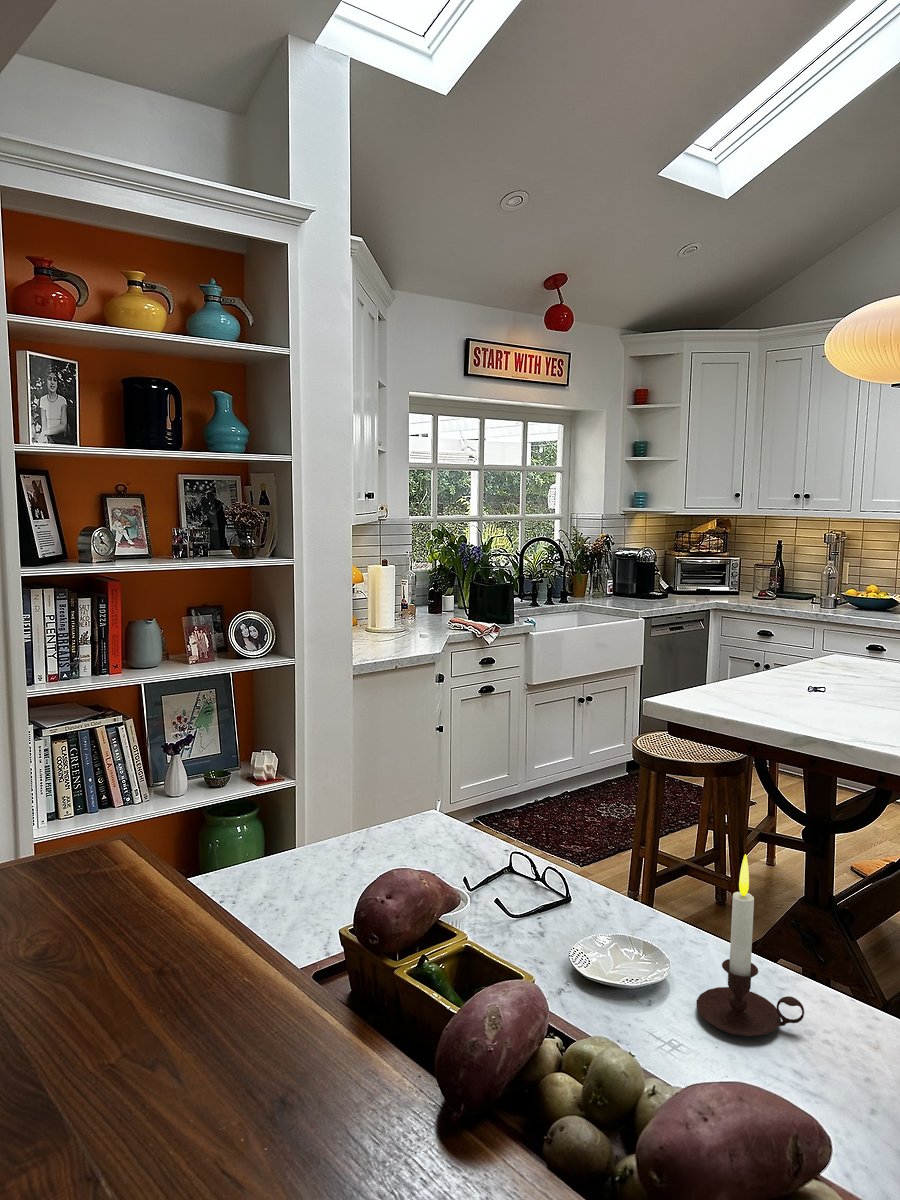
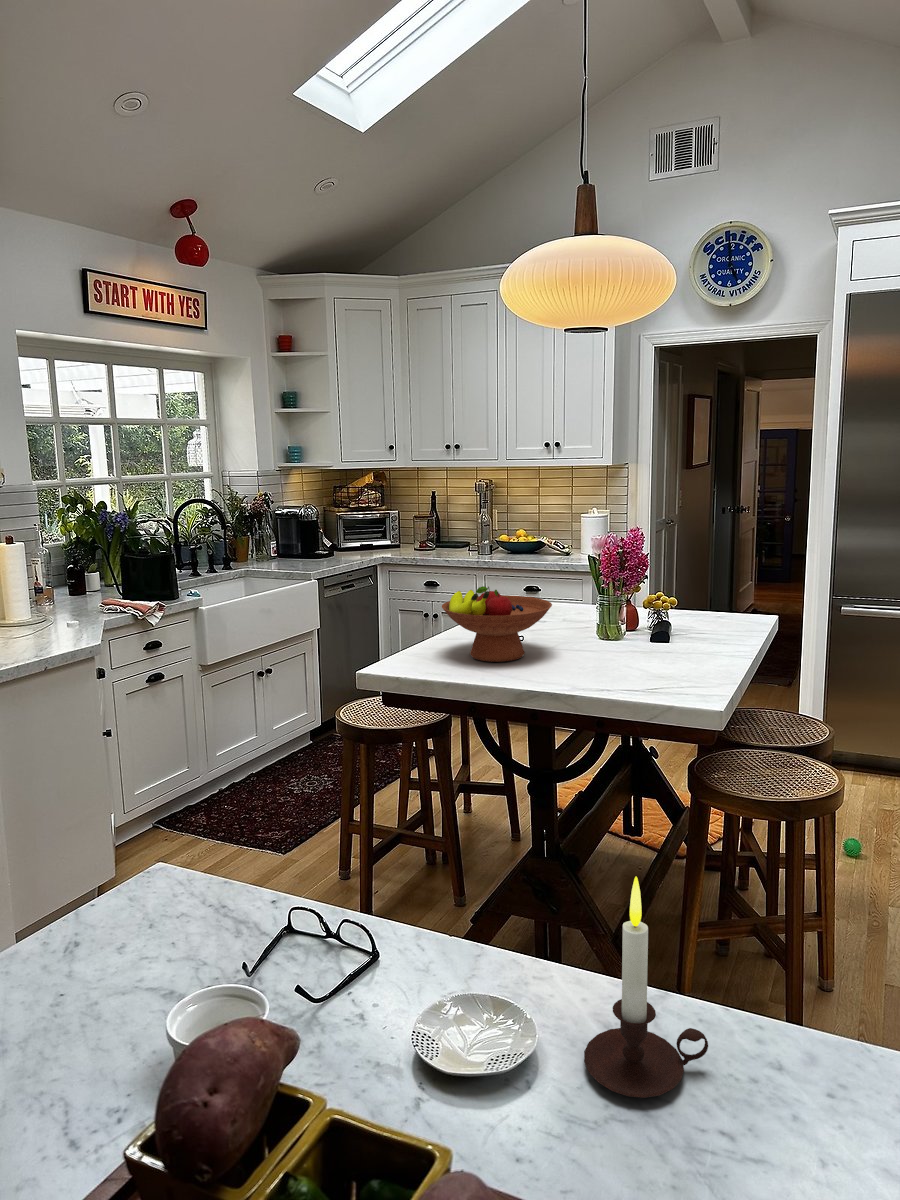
fruit bowl: none [735,634,851,710] -> present [442,586,552,662]

